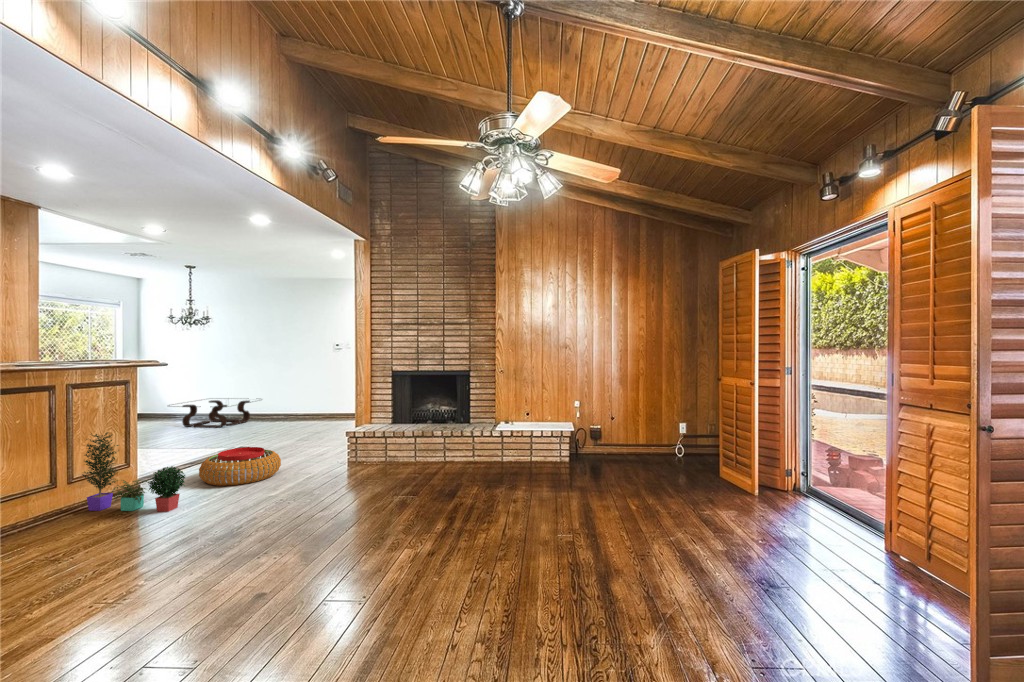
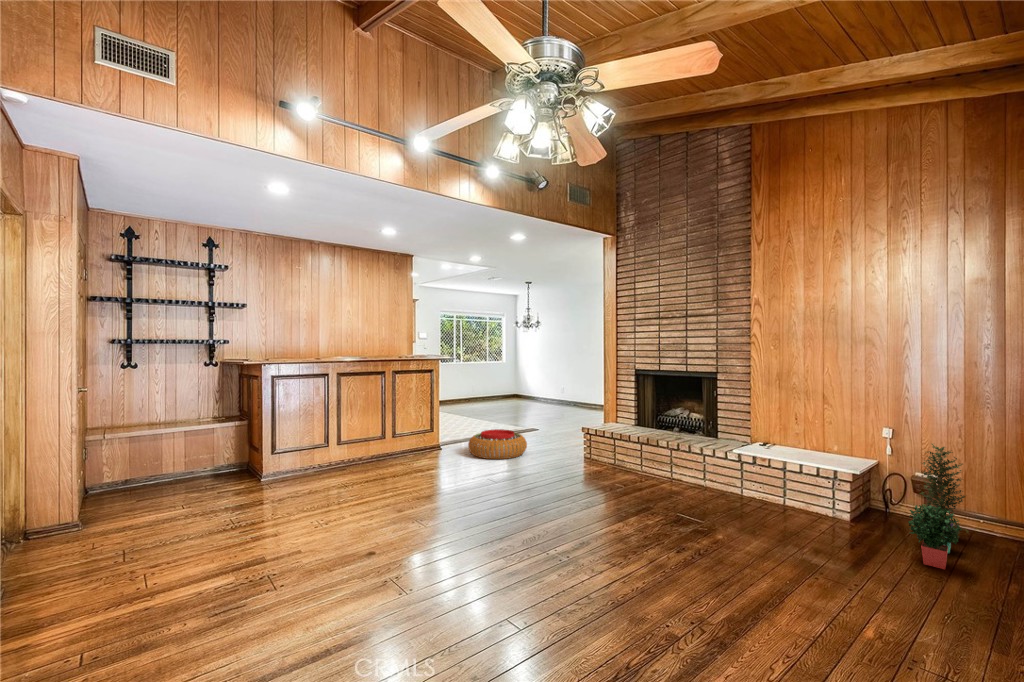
coffee table: present [169,400,251,428] -> none [516,389,584,414]
potted plant: present [82,432,185,512] -> present [908,444,968,569]

